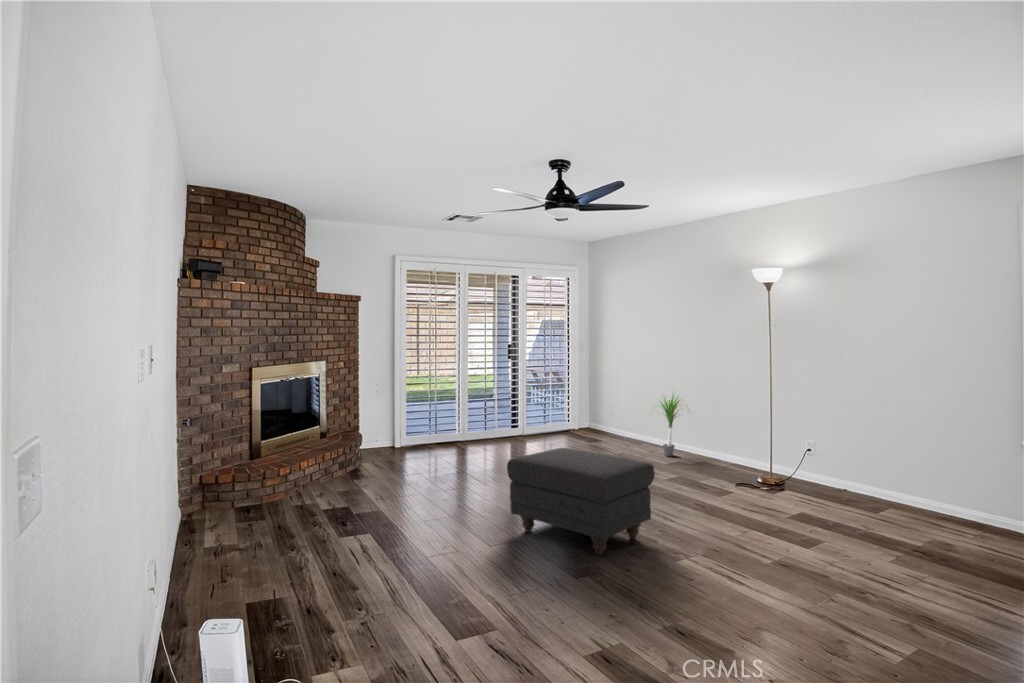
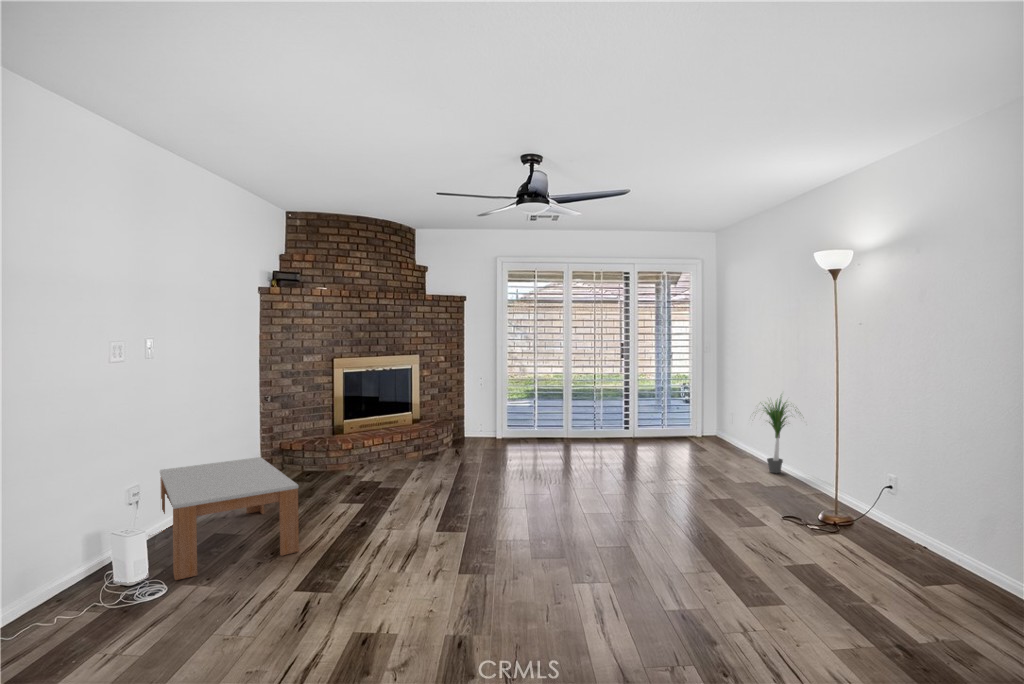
ottoman: present [507,448,655,555] -> none [456,445,591,567]
coffee table: none [175,489,400,629] -> present [160,457,299,580]

